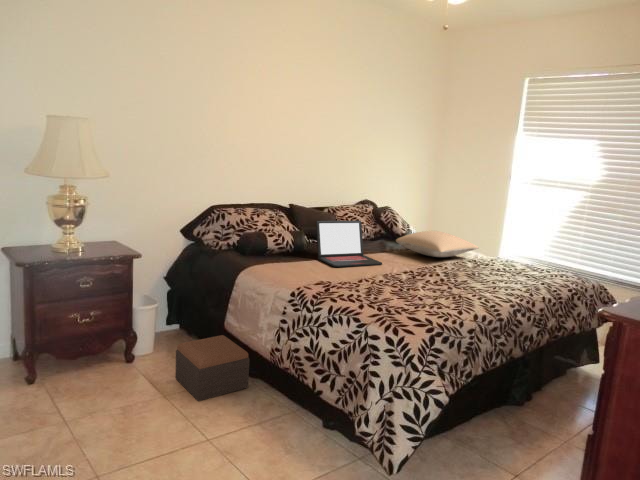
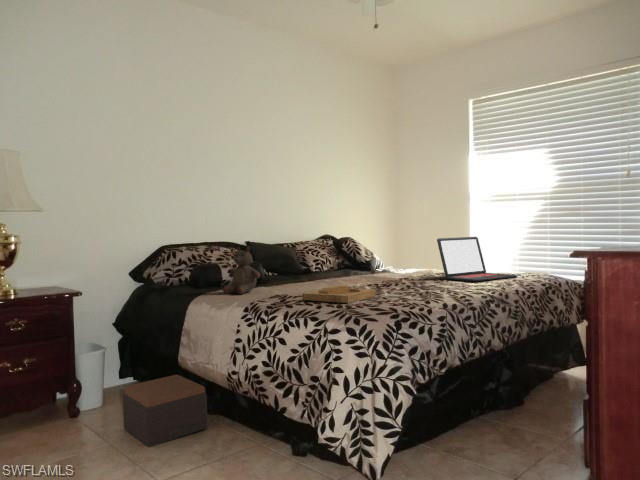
laptop: present [316,221,382,267] -> present [437,237,517,282]
stuffed bear: none [269,224,305,271] -> present [223,246,260,294]
pillow: present [396,231,478,257] -> none [359,249,445,274]
tray: none [345,277,412,303] -> present [302,286,375,303]

